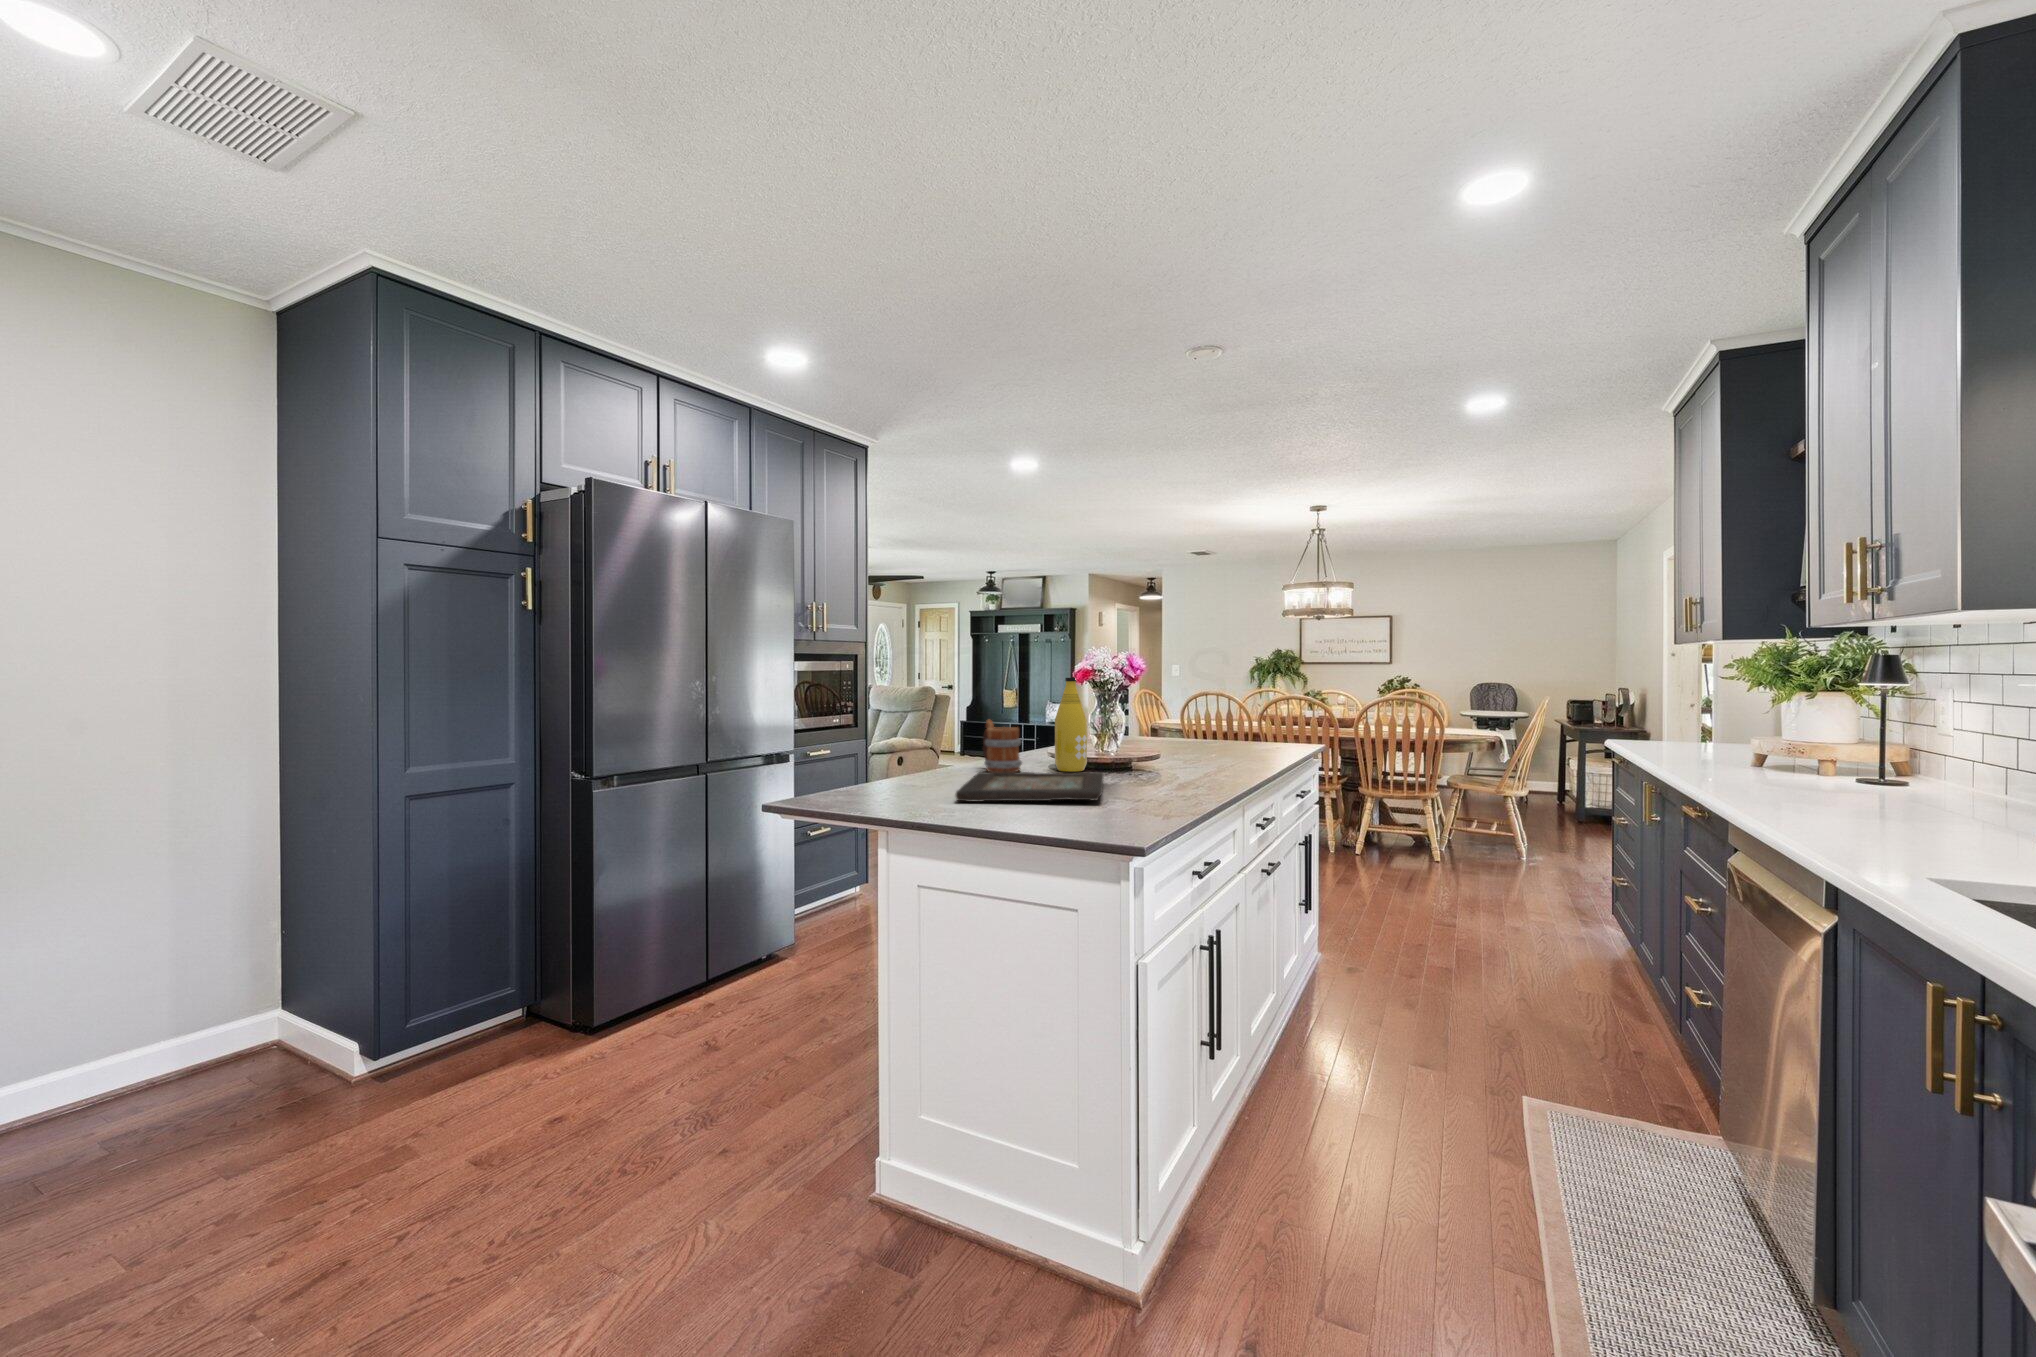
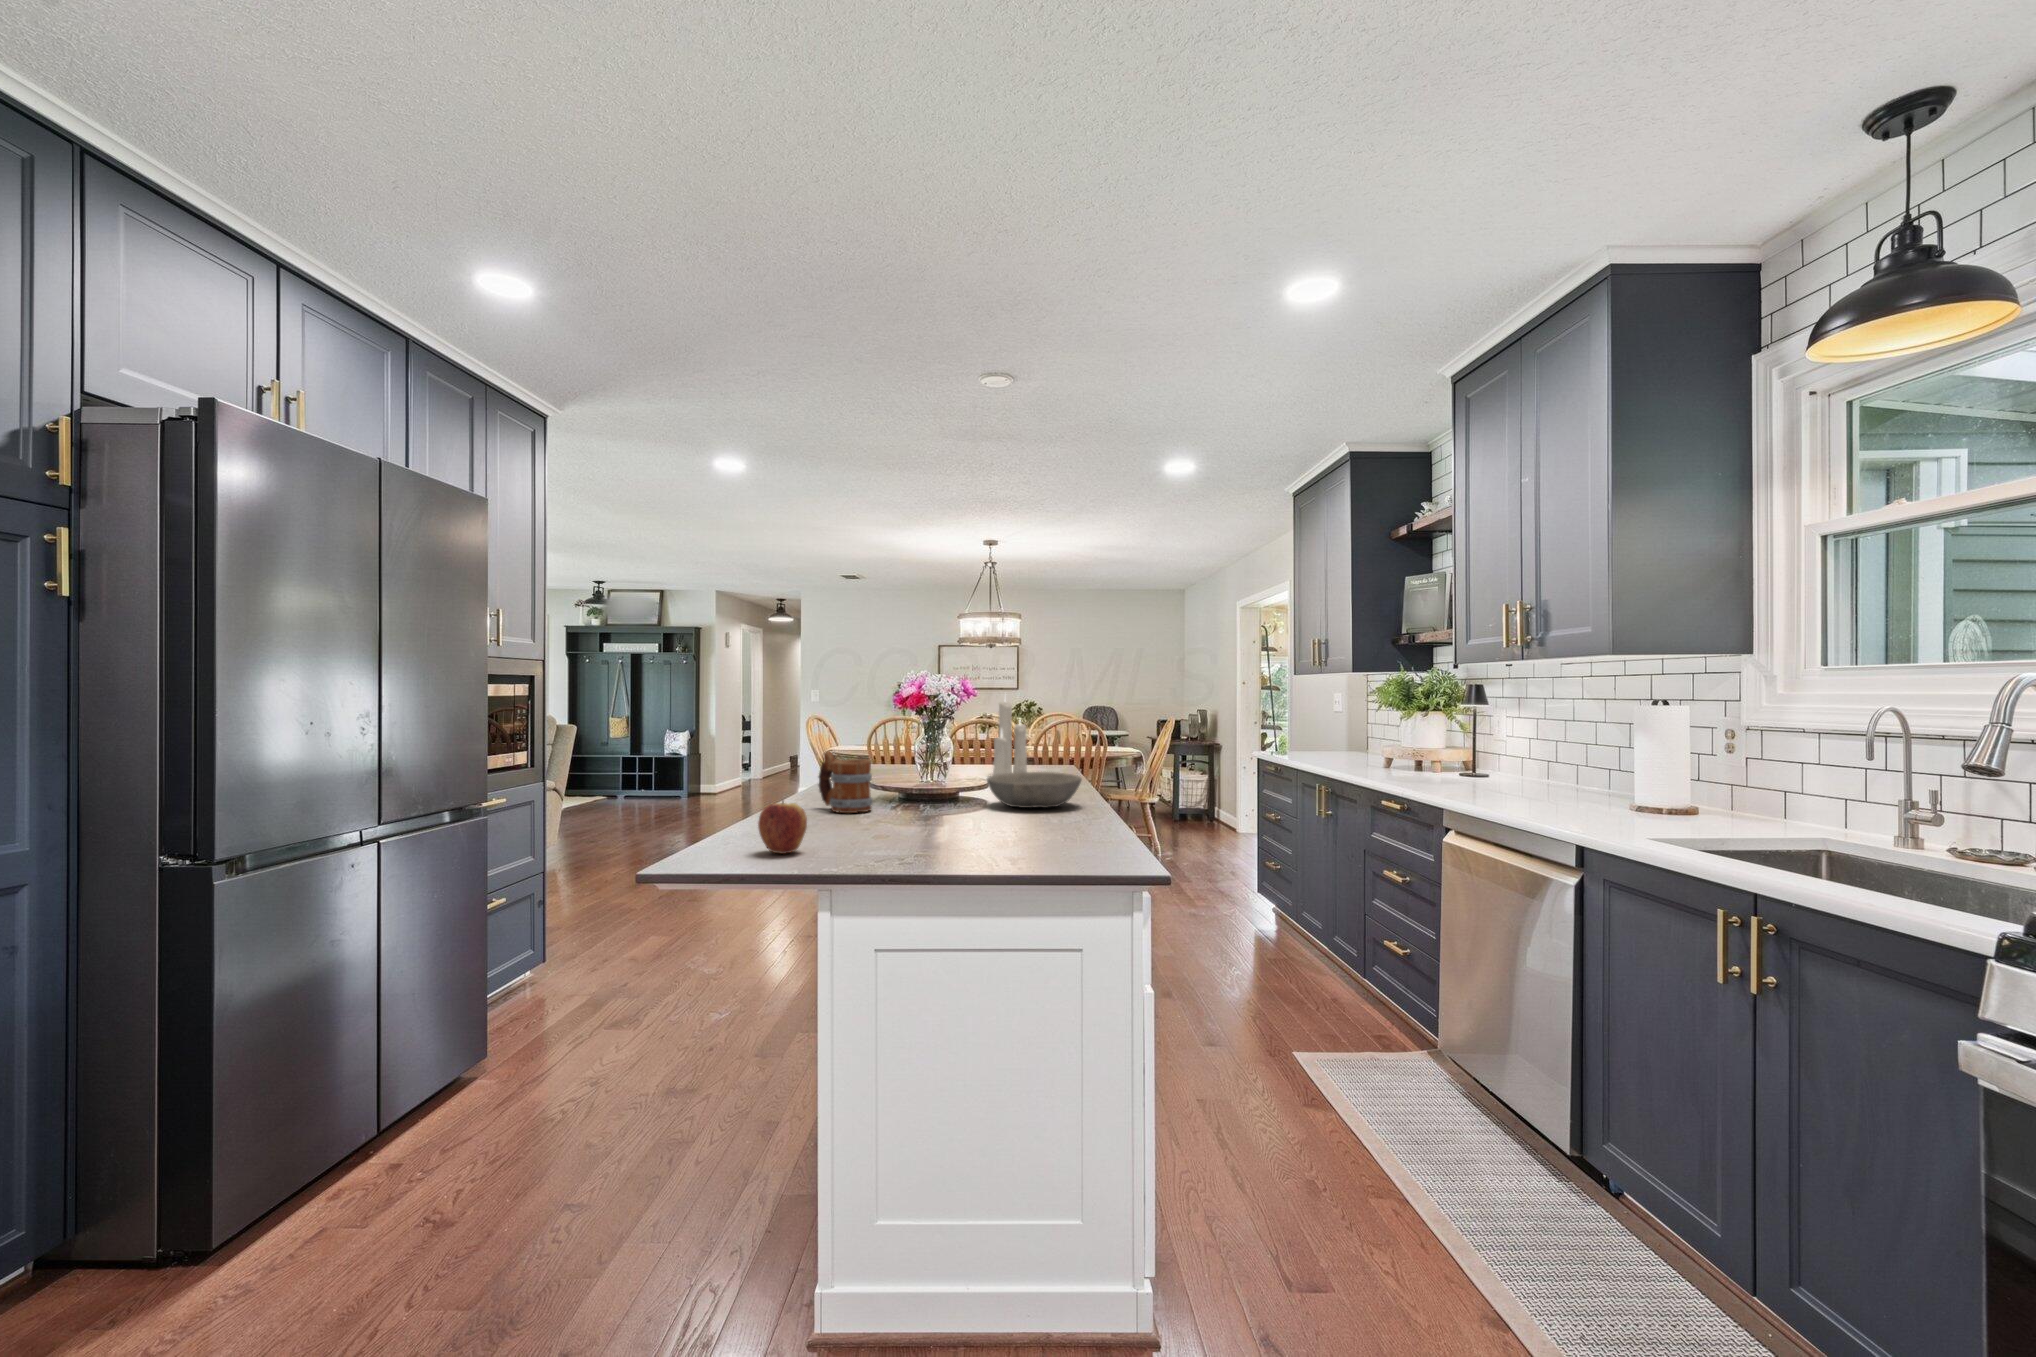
candle: none [1196,664,1237,751] -> present [993,702,1027,775]
bottle: present [1055,678,1087,772] -> none [905,702,941,807]
bowl: none [1122,745,1213,778] -> present [987,772,1082,808]
apple: none [864,755,907,796] -> present [758,801,807,854]
decorative tray: present [956,772,1103,802] -> none [853,807,1053,852]

